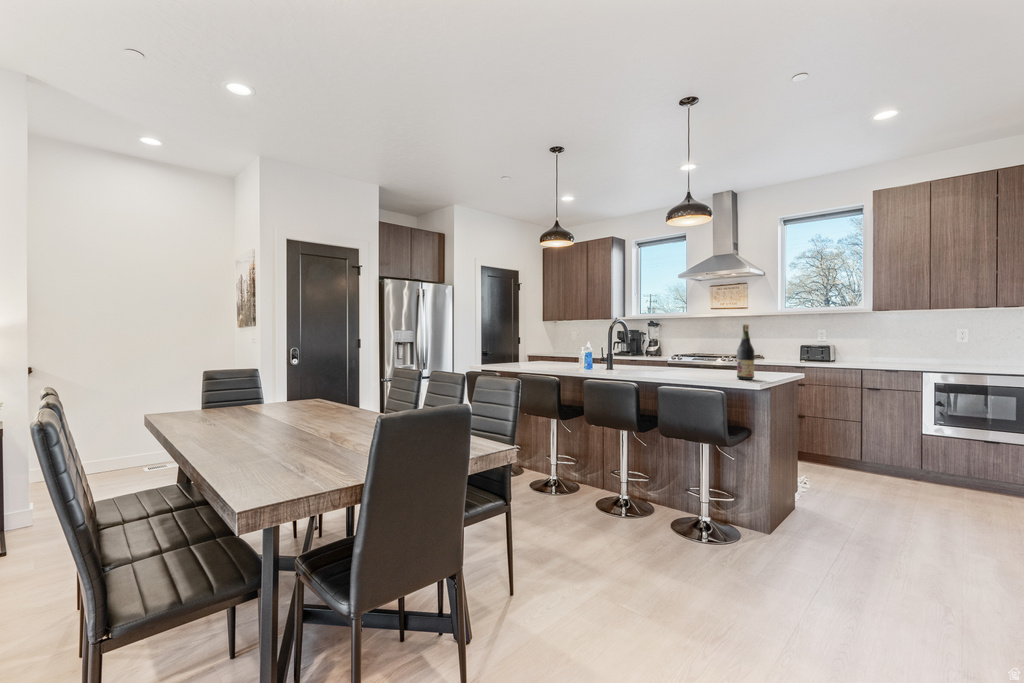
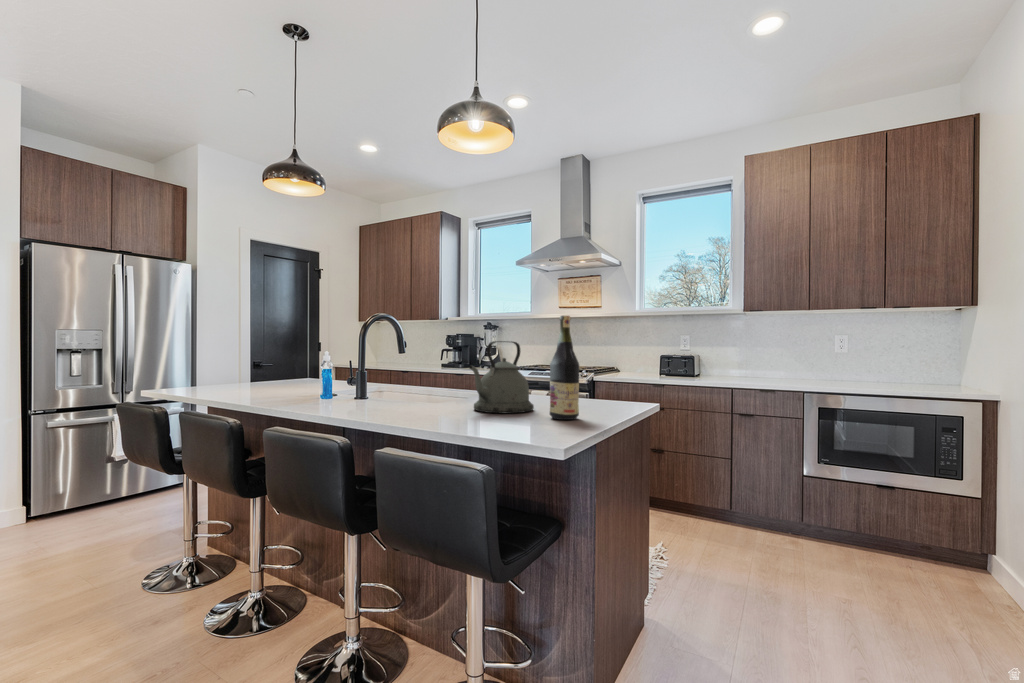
kettle: none [687,338,723,377] -> present [470,341,534,413]

